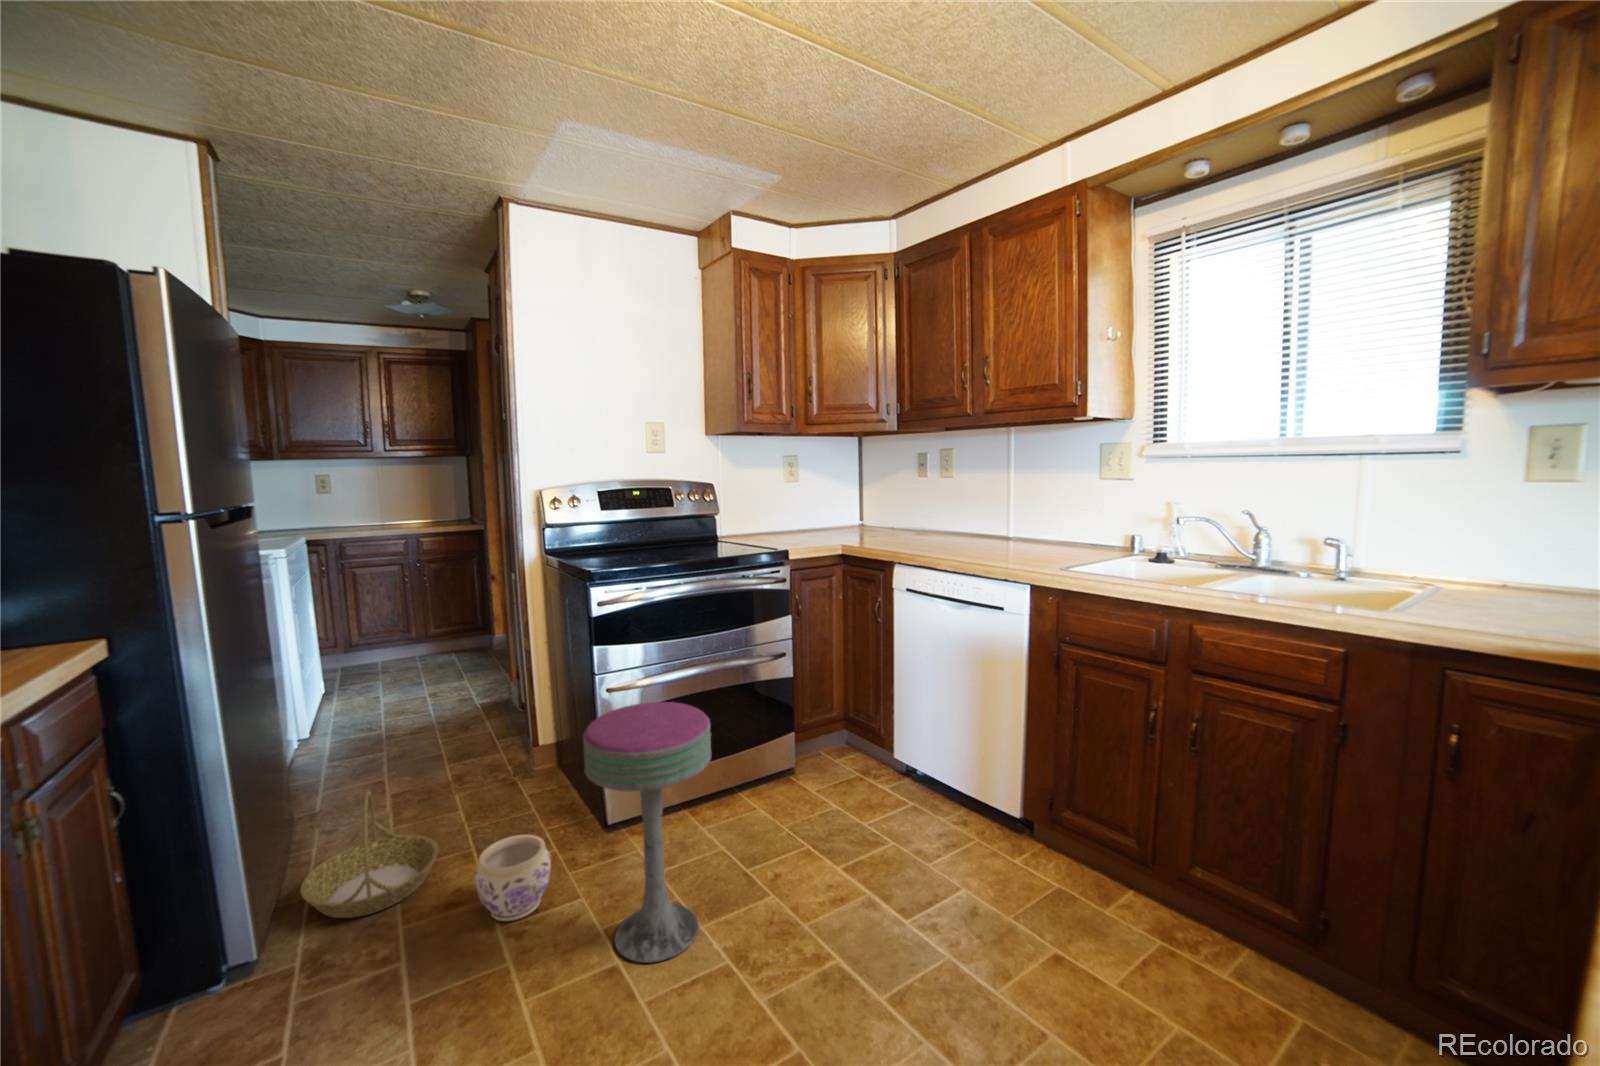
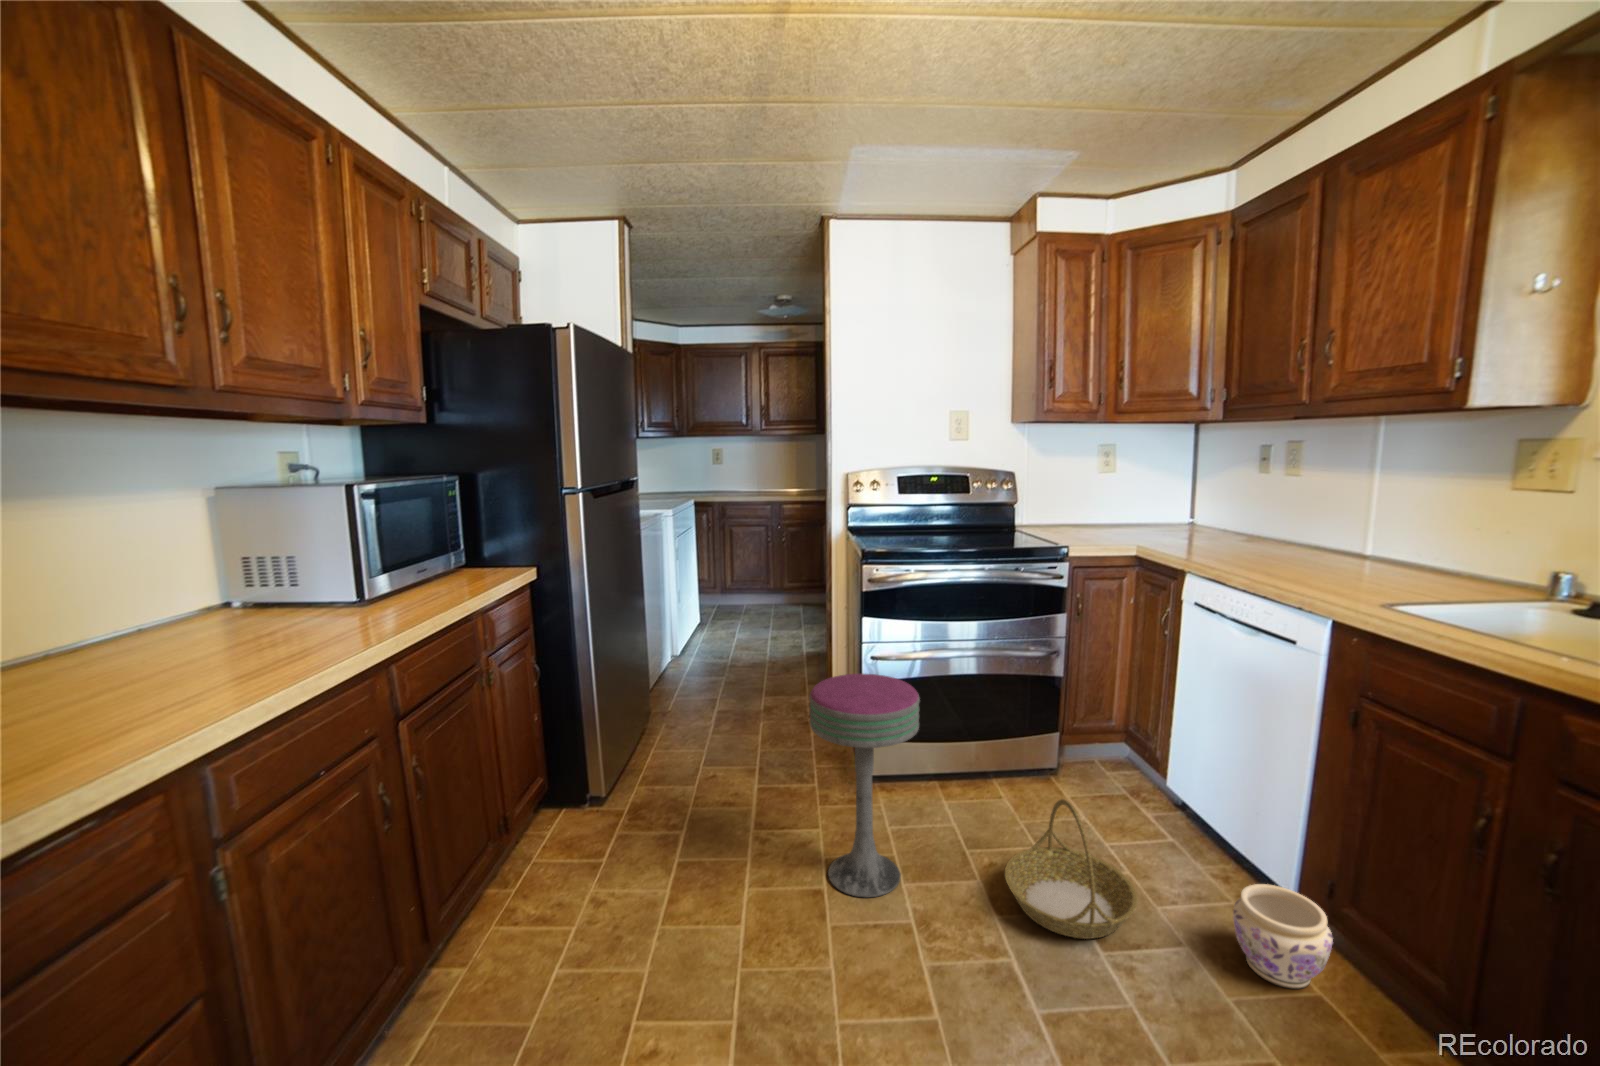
basket: present [301,790,438,918] -> present [1005,799,1138,939]
planter: present [475,835,551,922] -> present [1233,884,1333,989]

